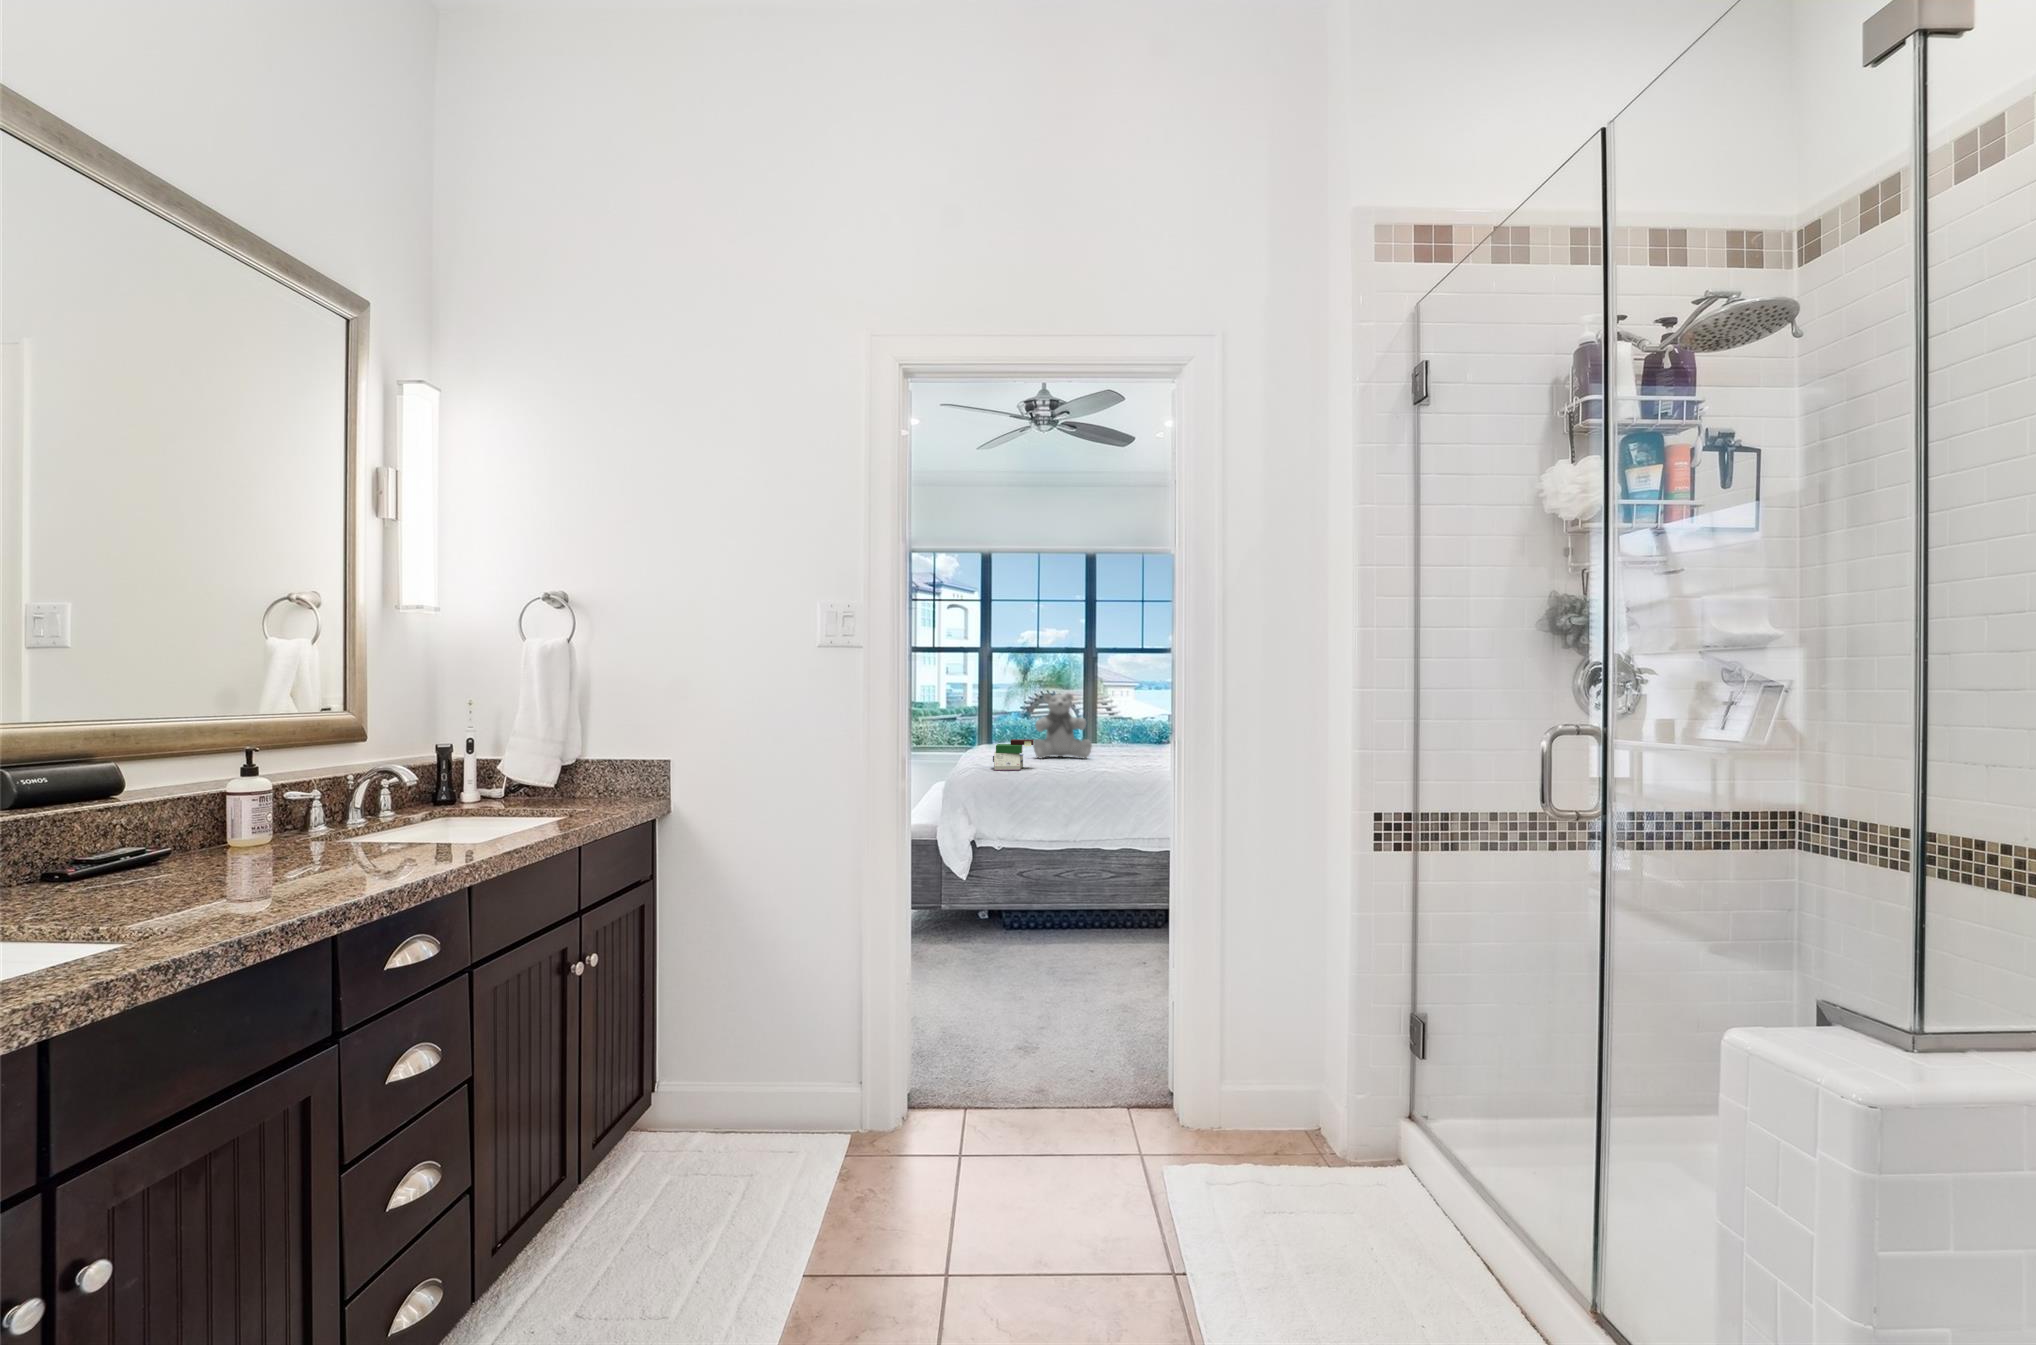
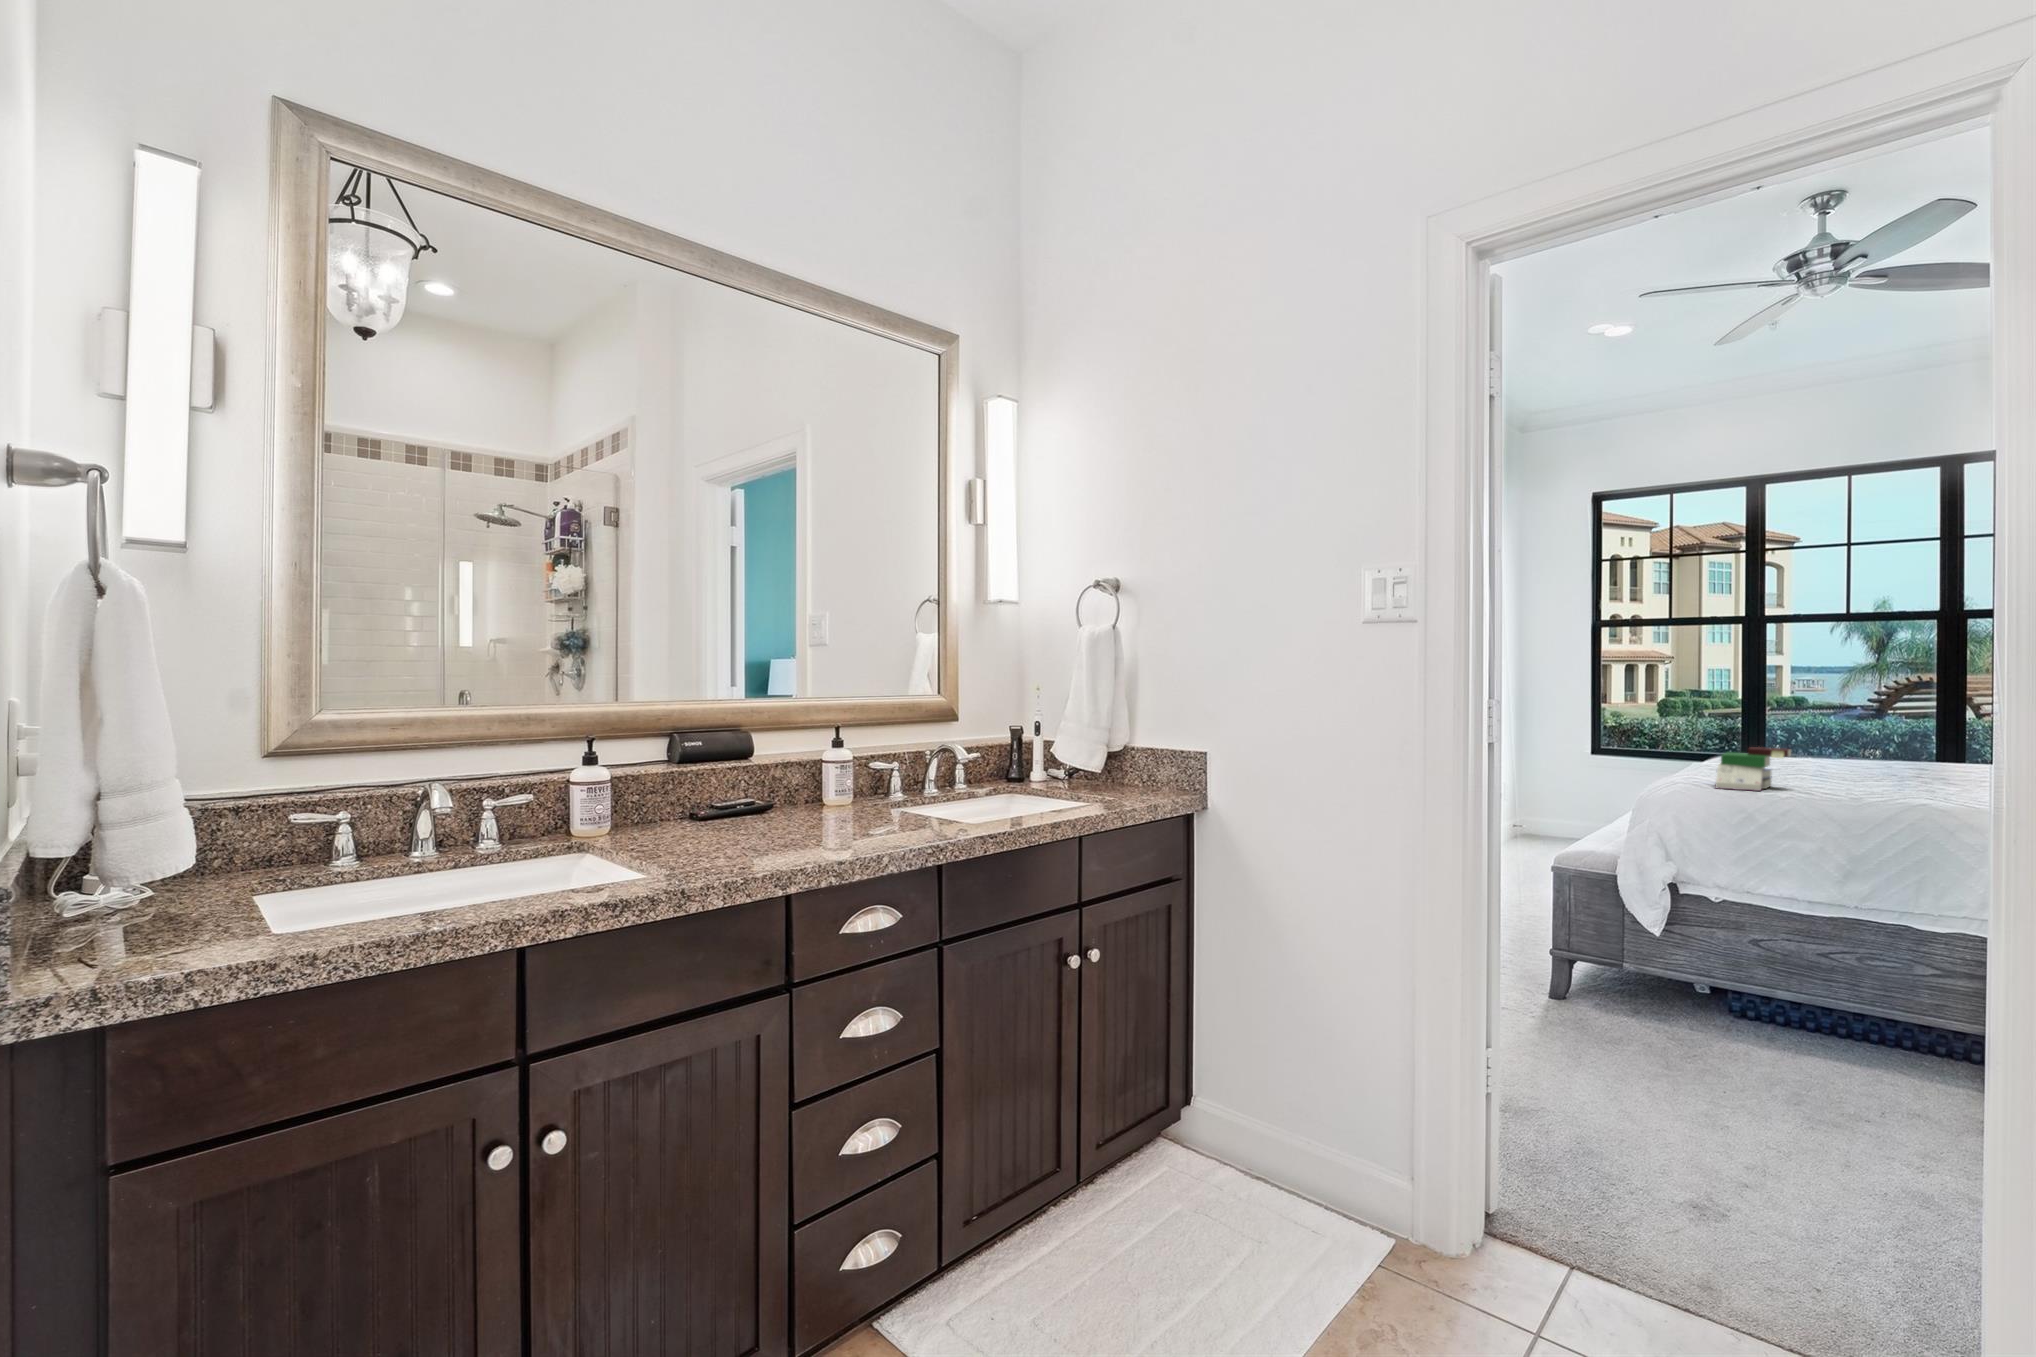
teddy bear: present [1033,693,1092,758] -> none [1803,684,1917,781]

